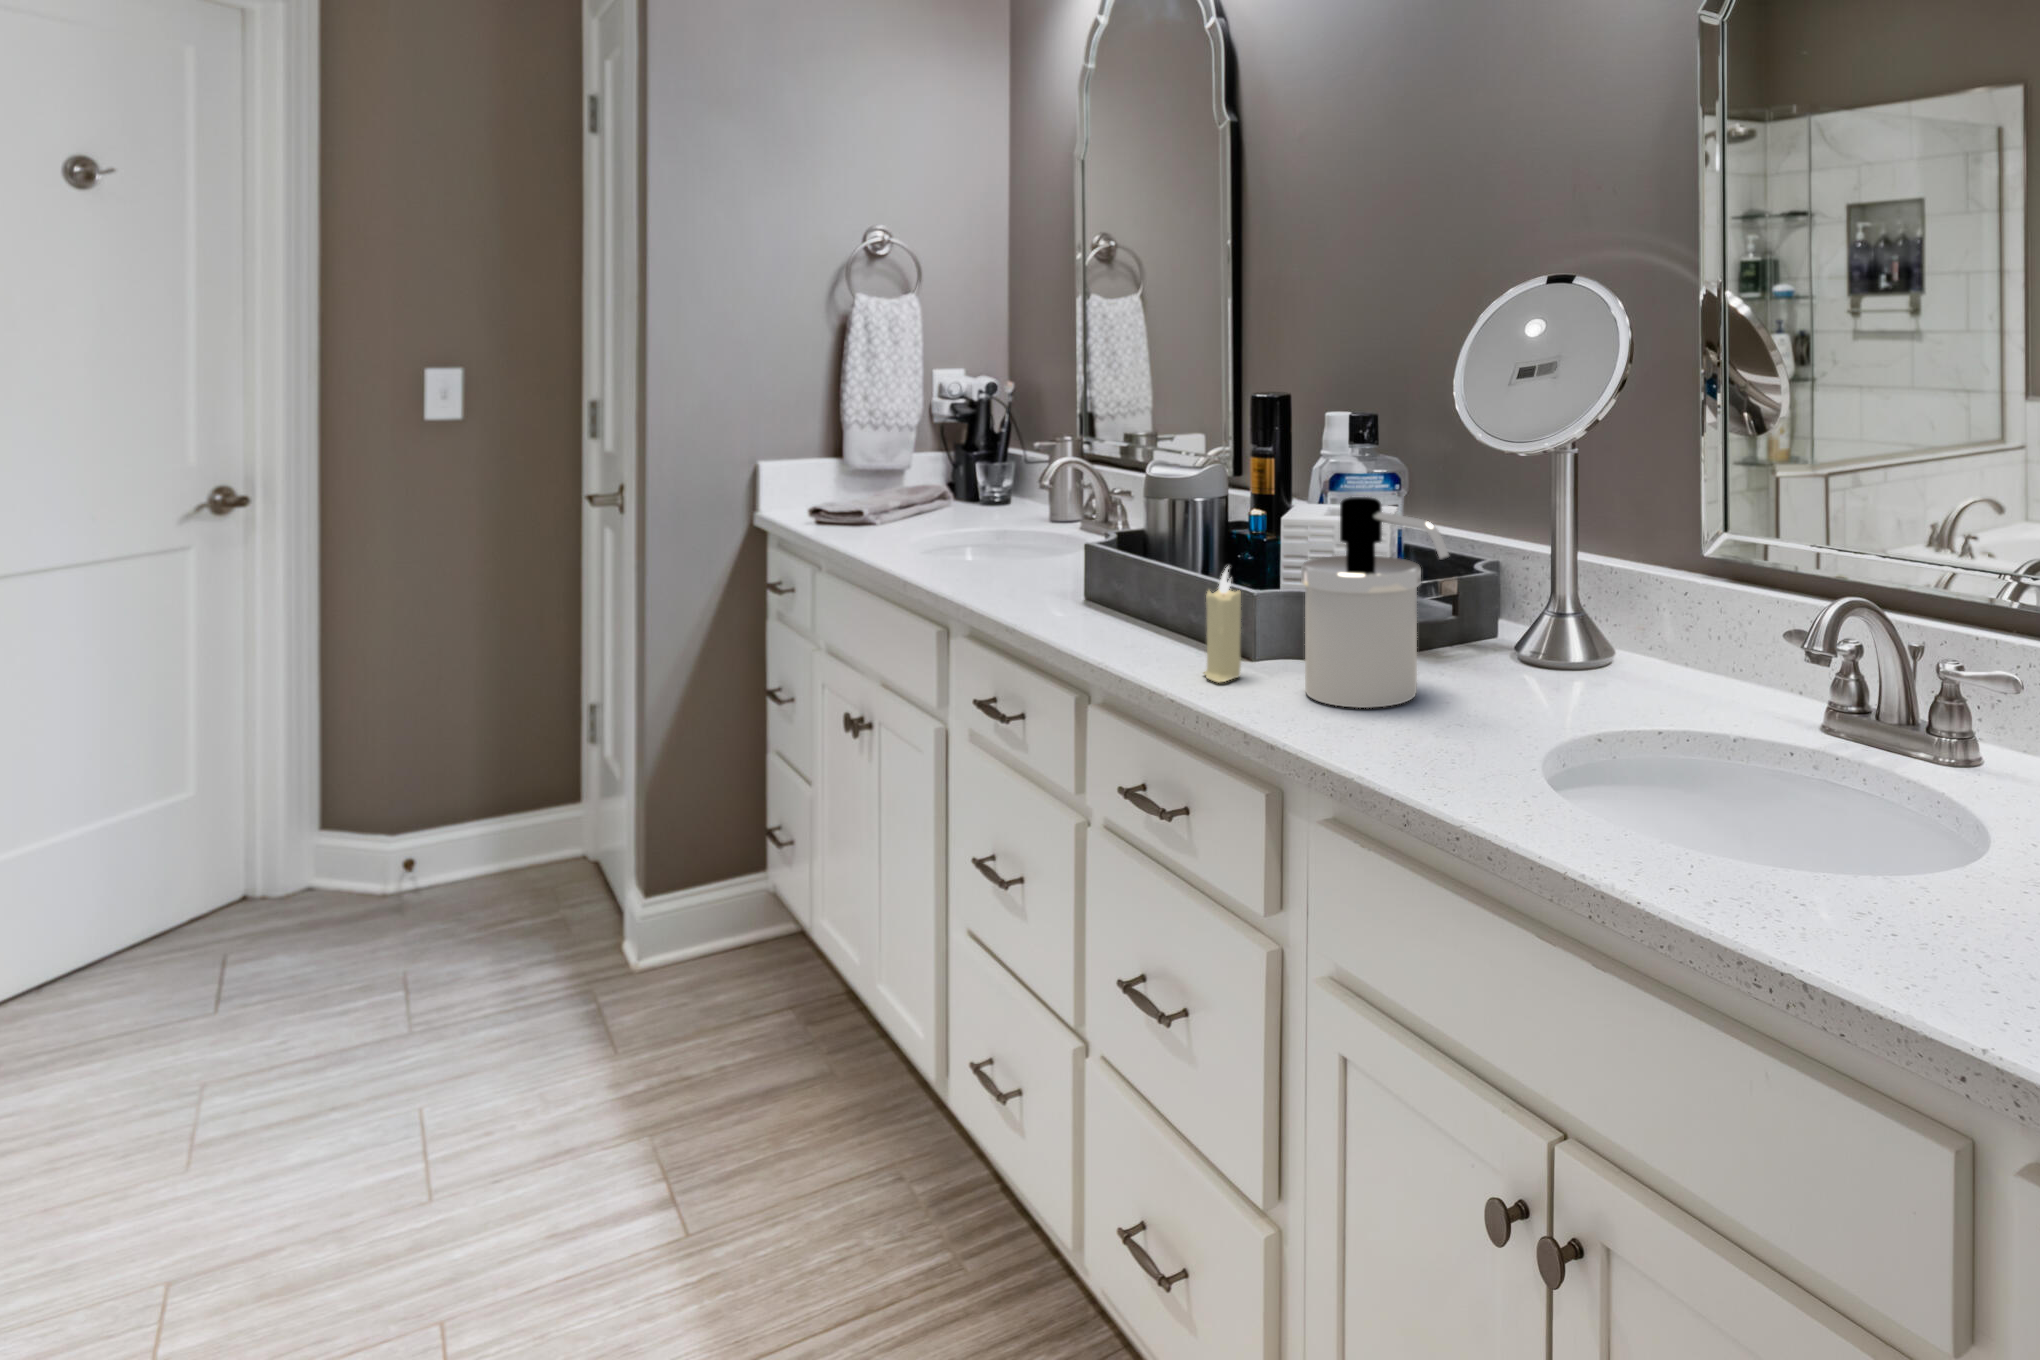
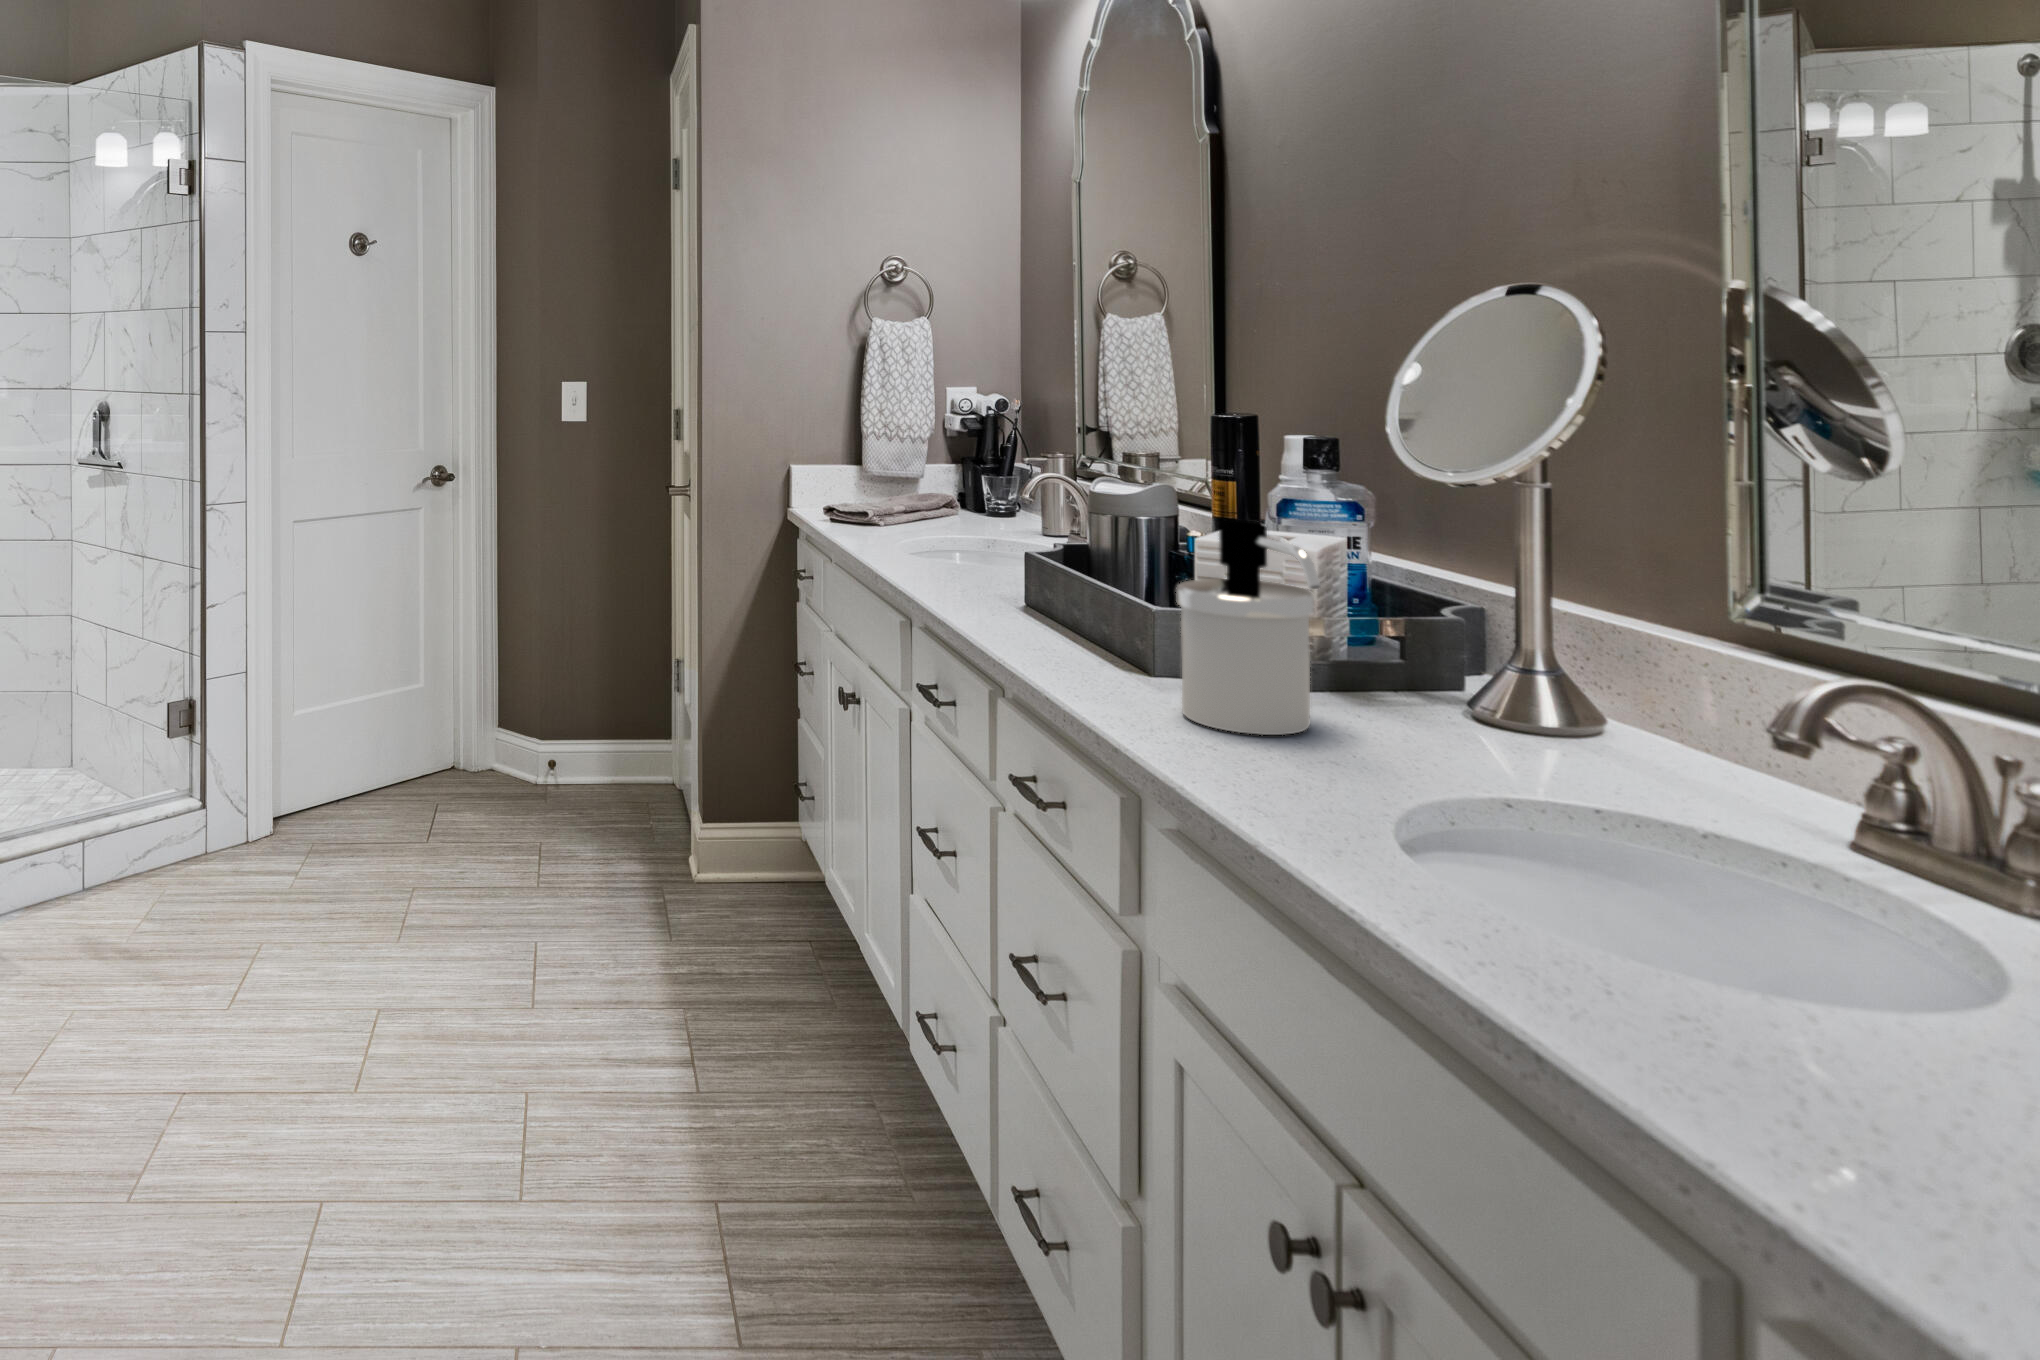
candle: present [1204,567,1241,682] -> none [1089,579,1127,690]

